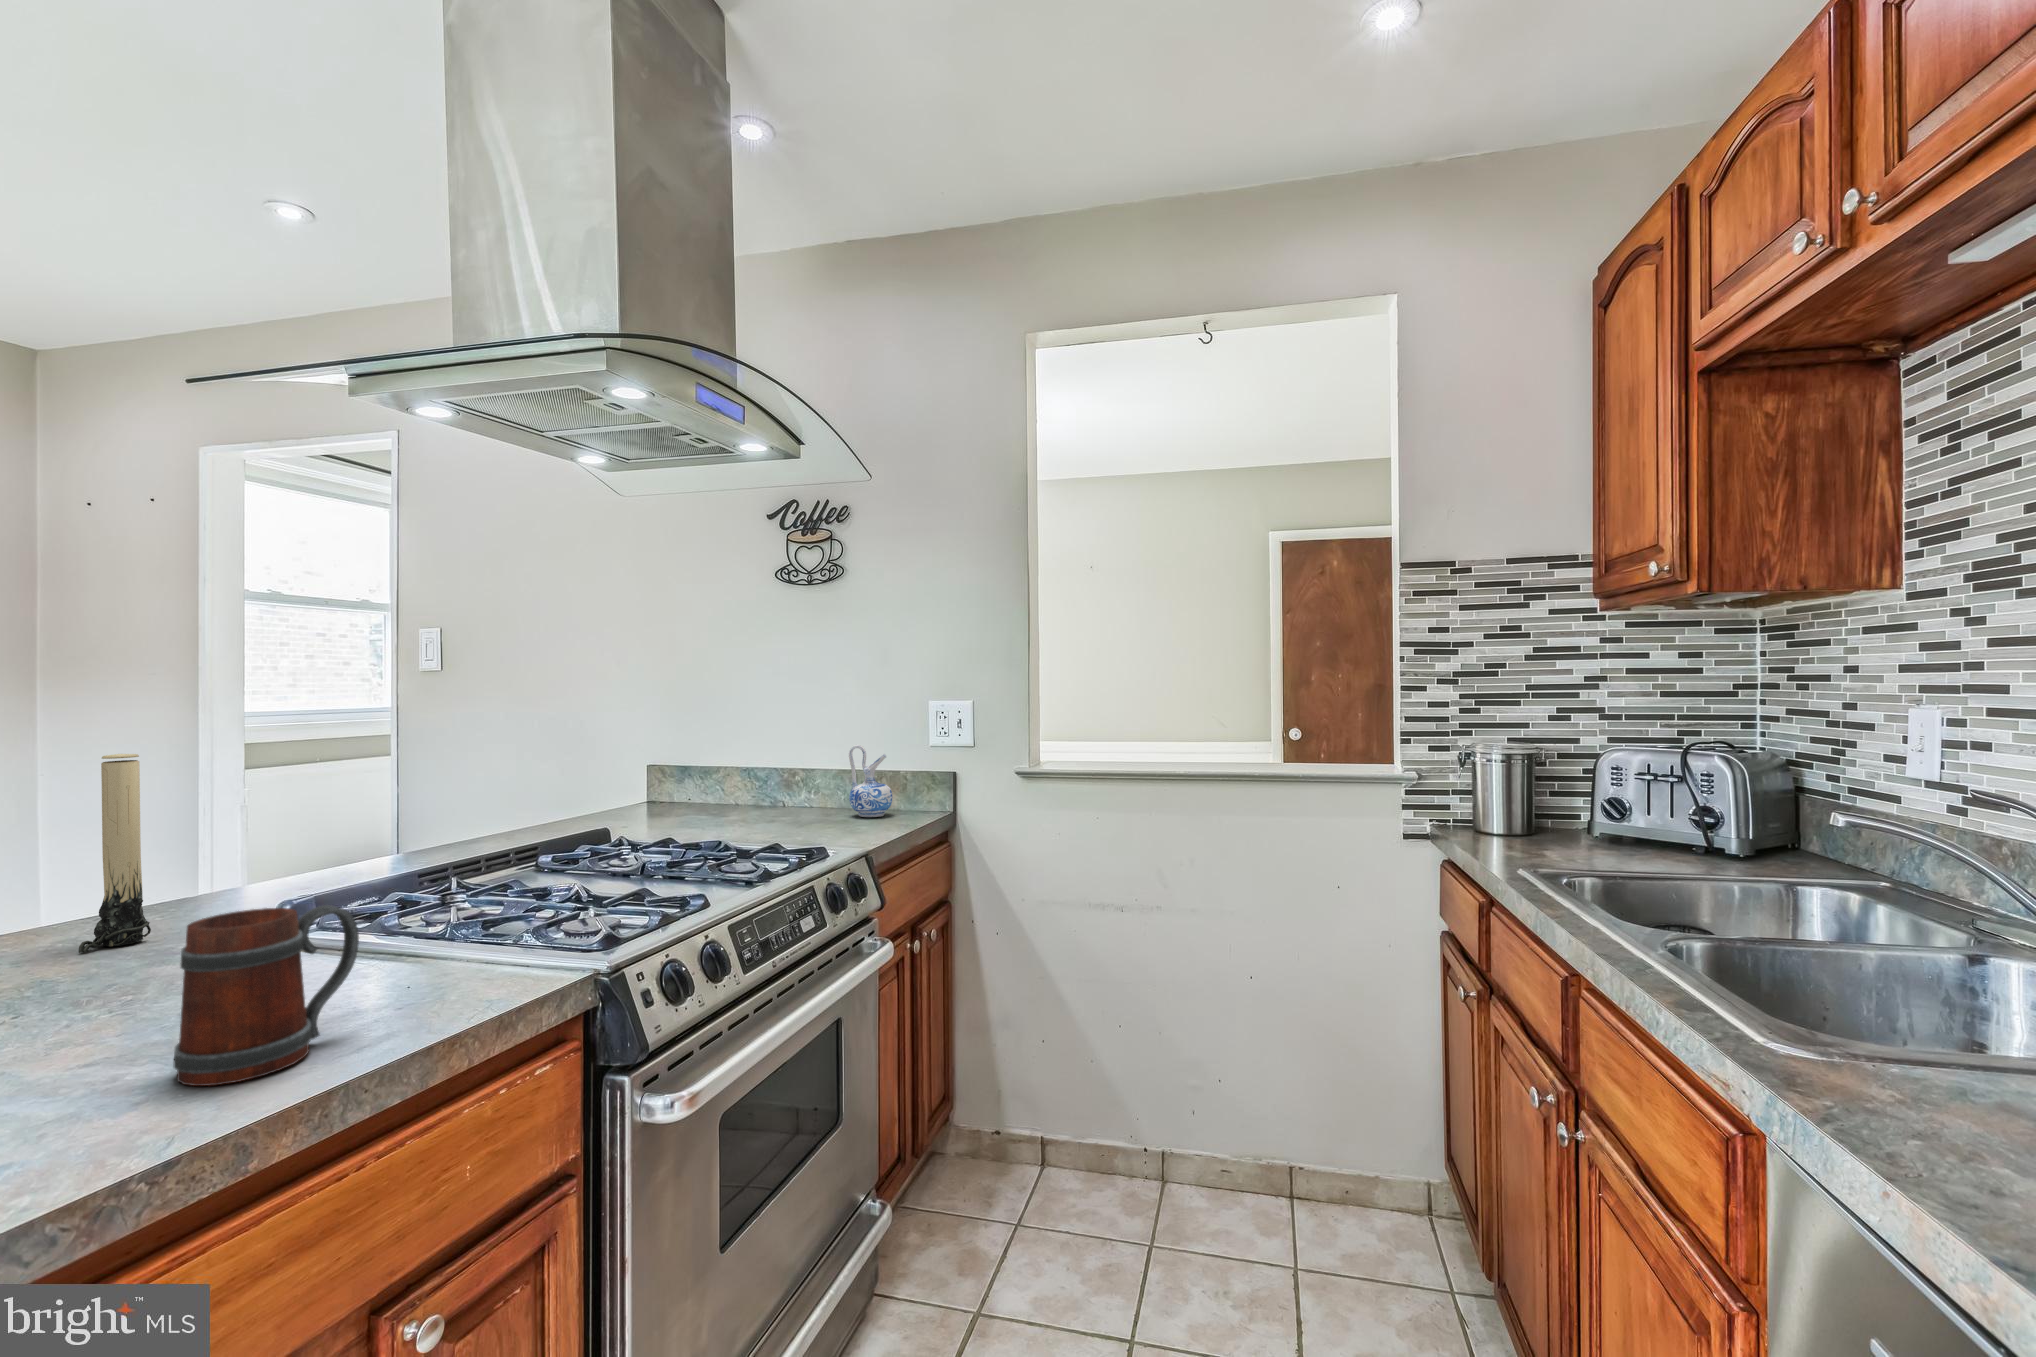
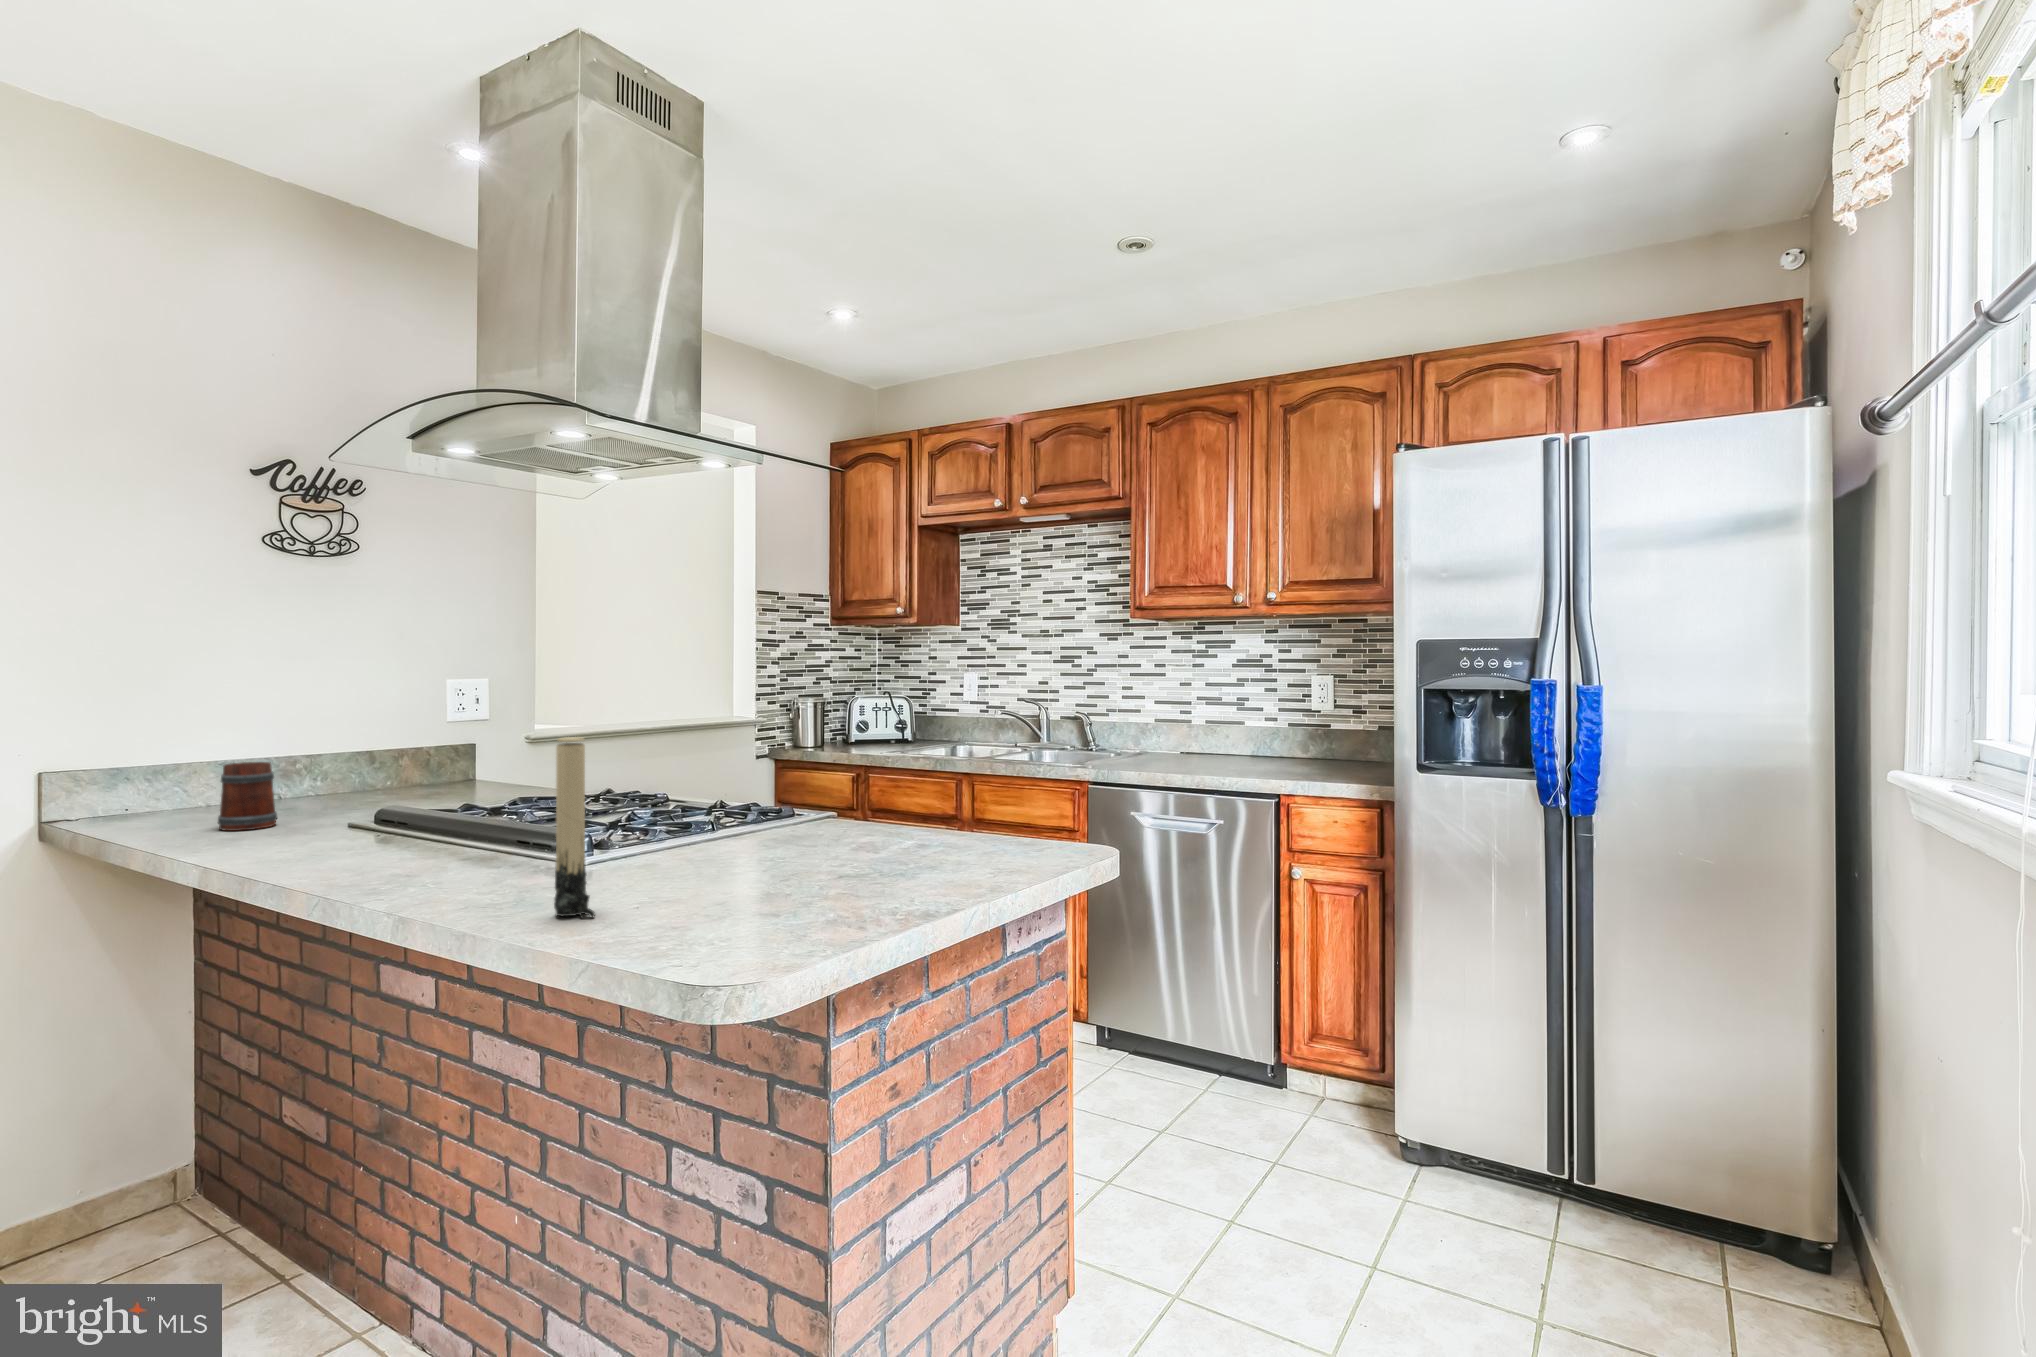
ceramic pitcher: present [849,745,892,817] -> none [410,728,460,799]
mug: present [174,905,359,1086] -> present [218,762,277,831]

